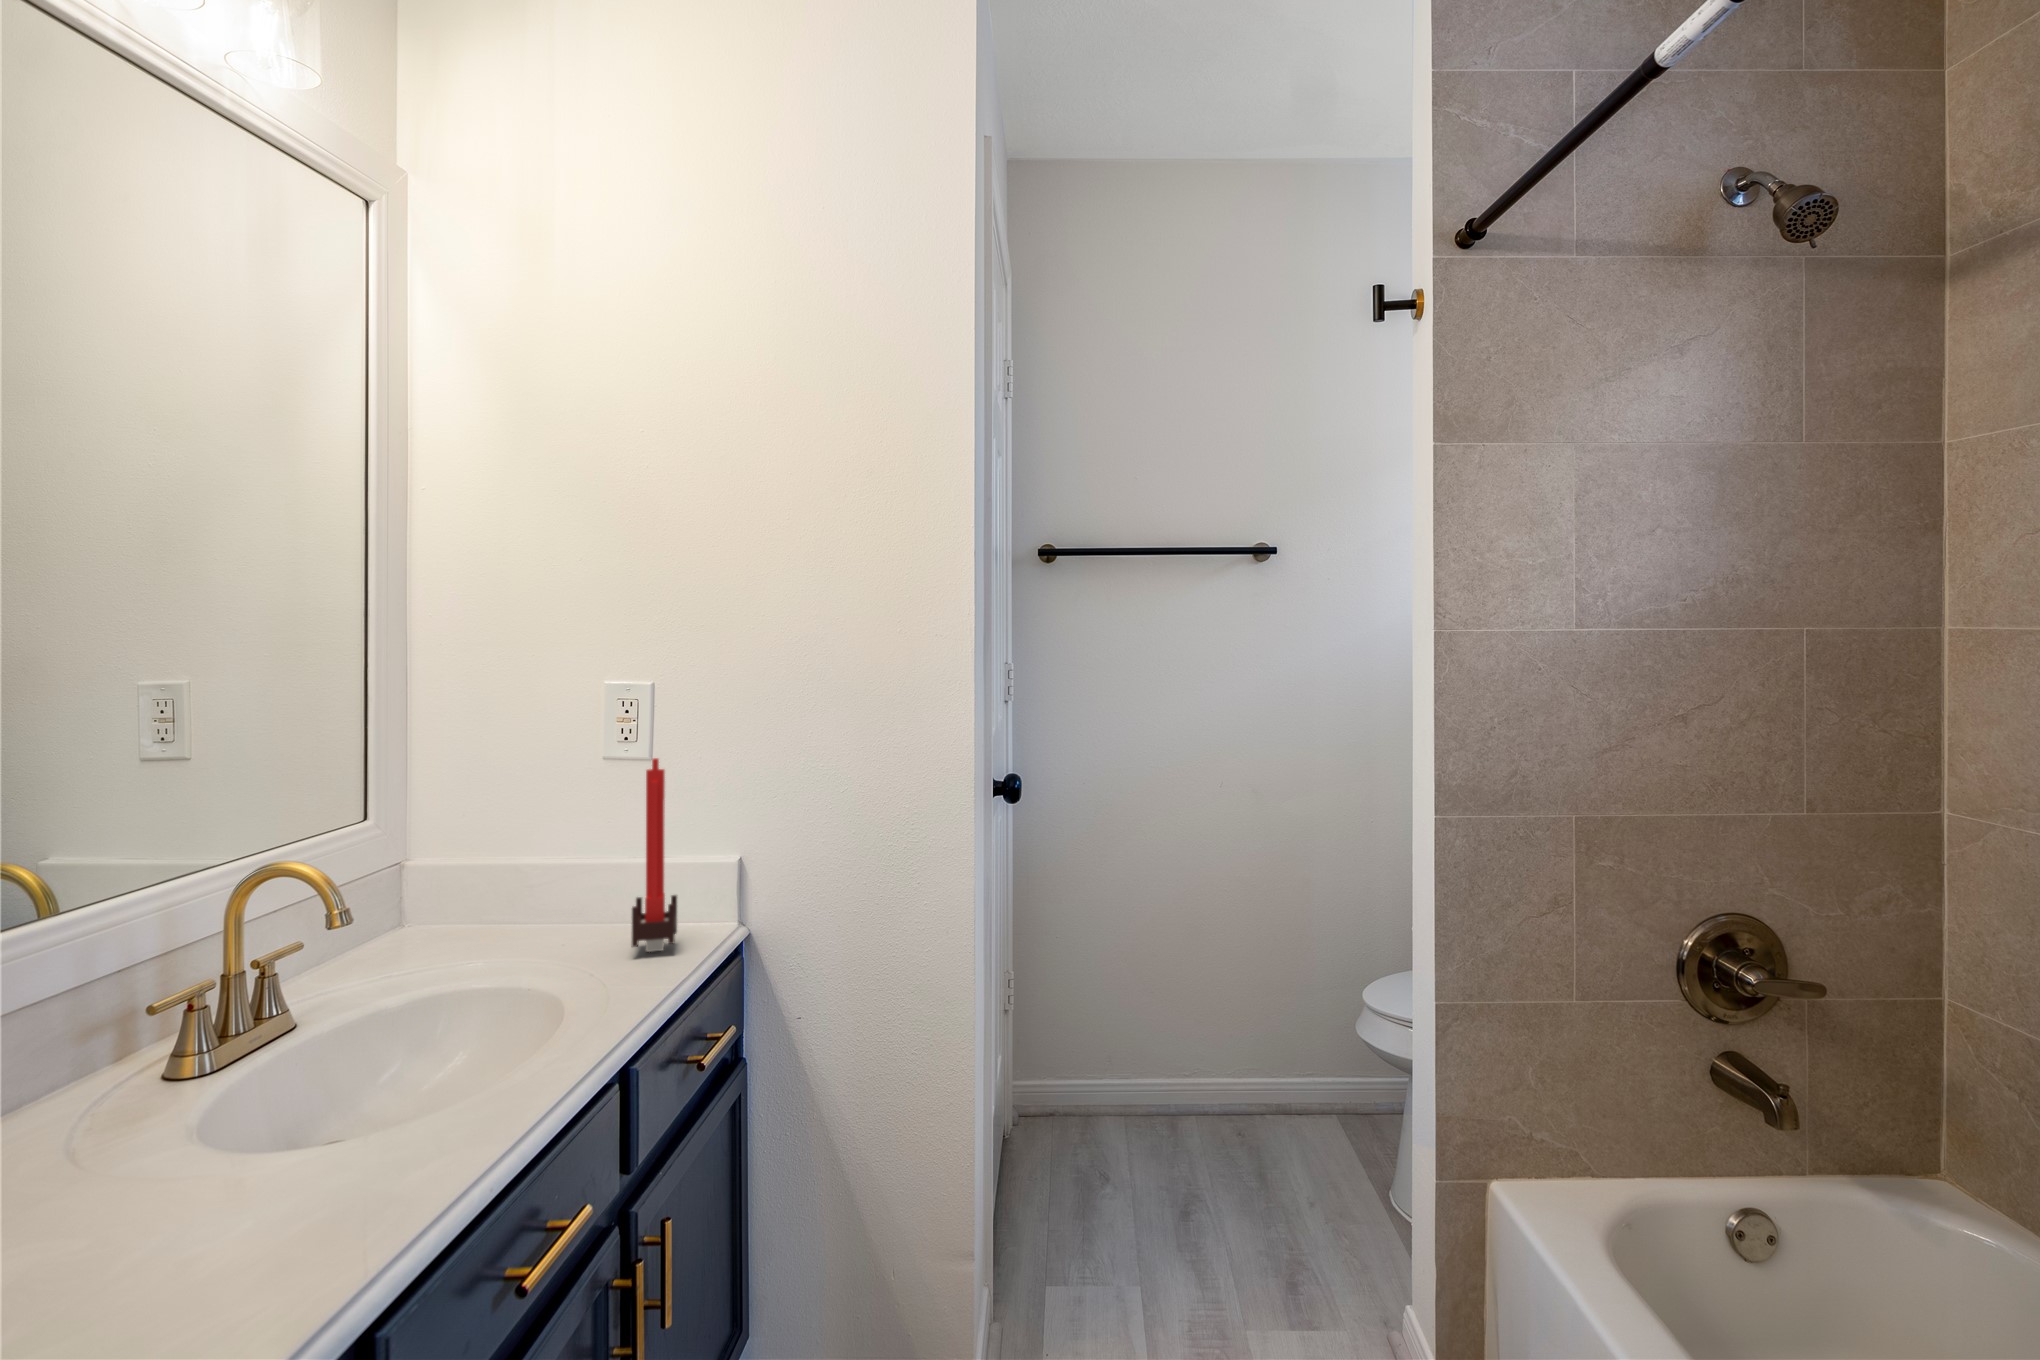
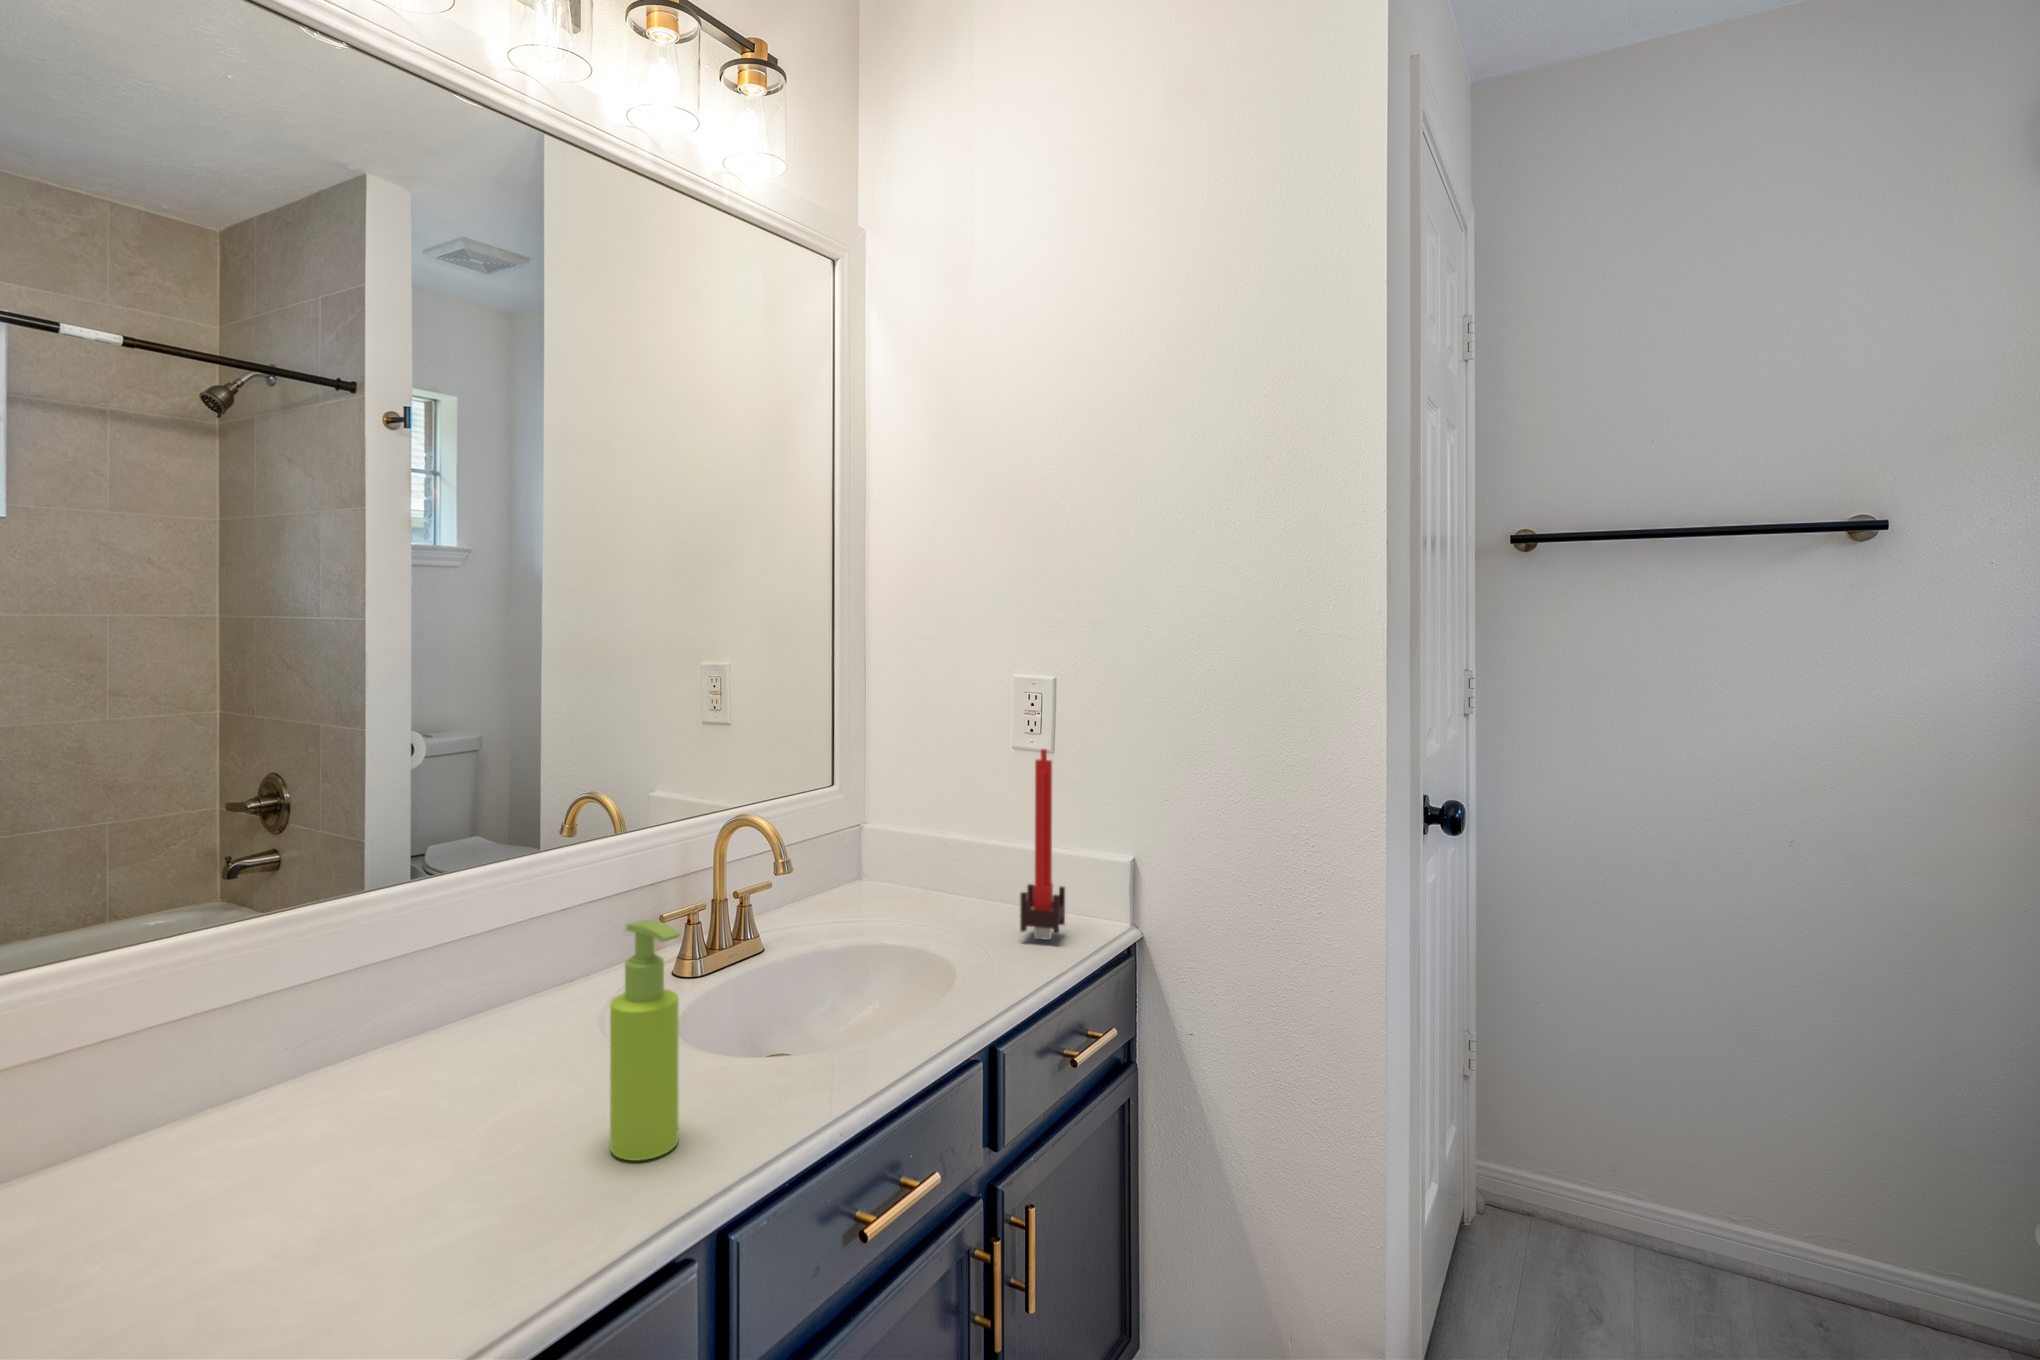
soap dispenser: none [175,1007,289,1304] -> present [610,920,680,1161]

